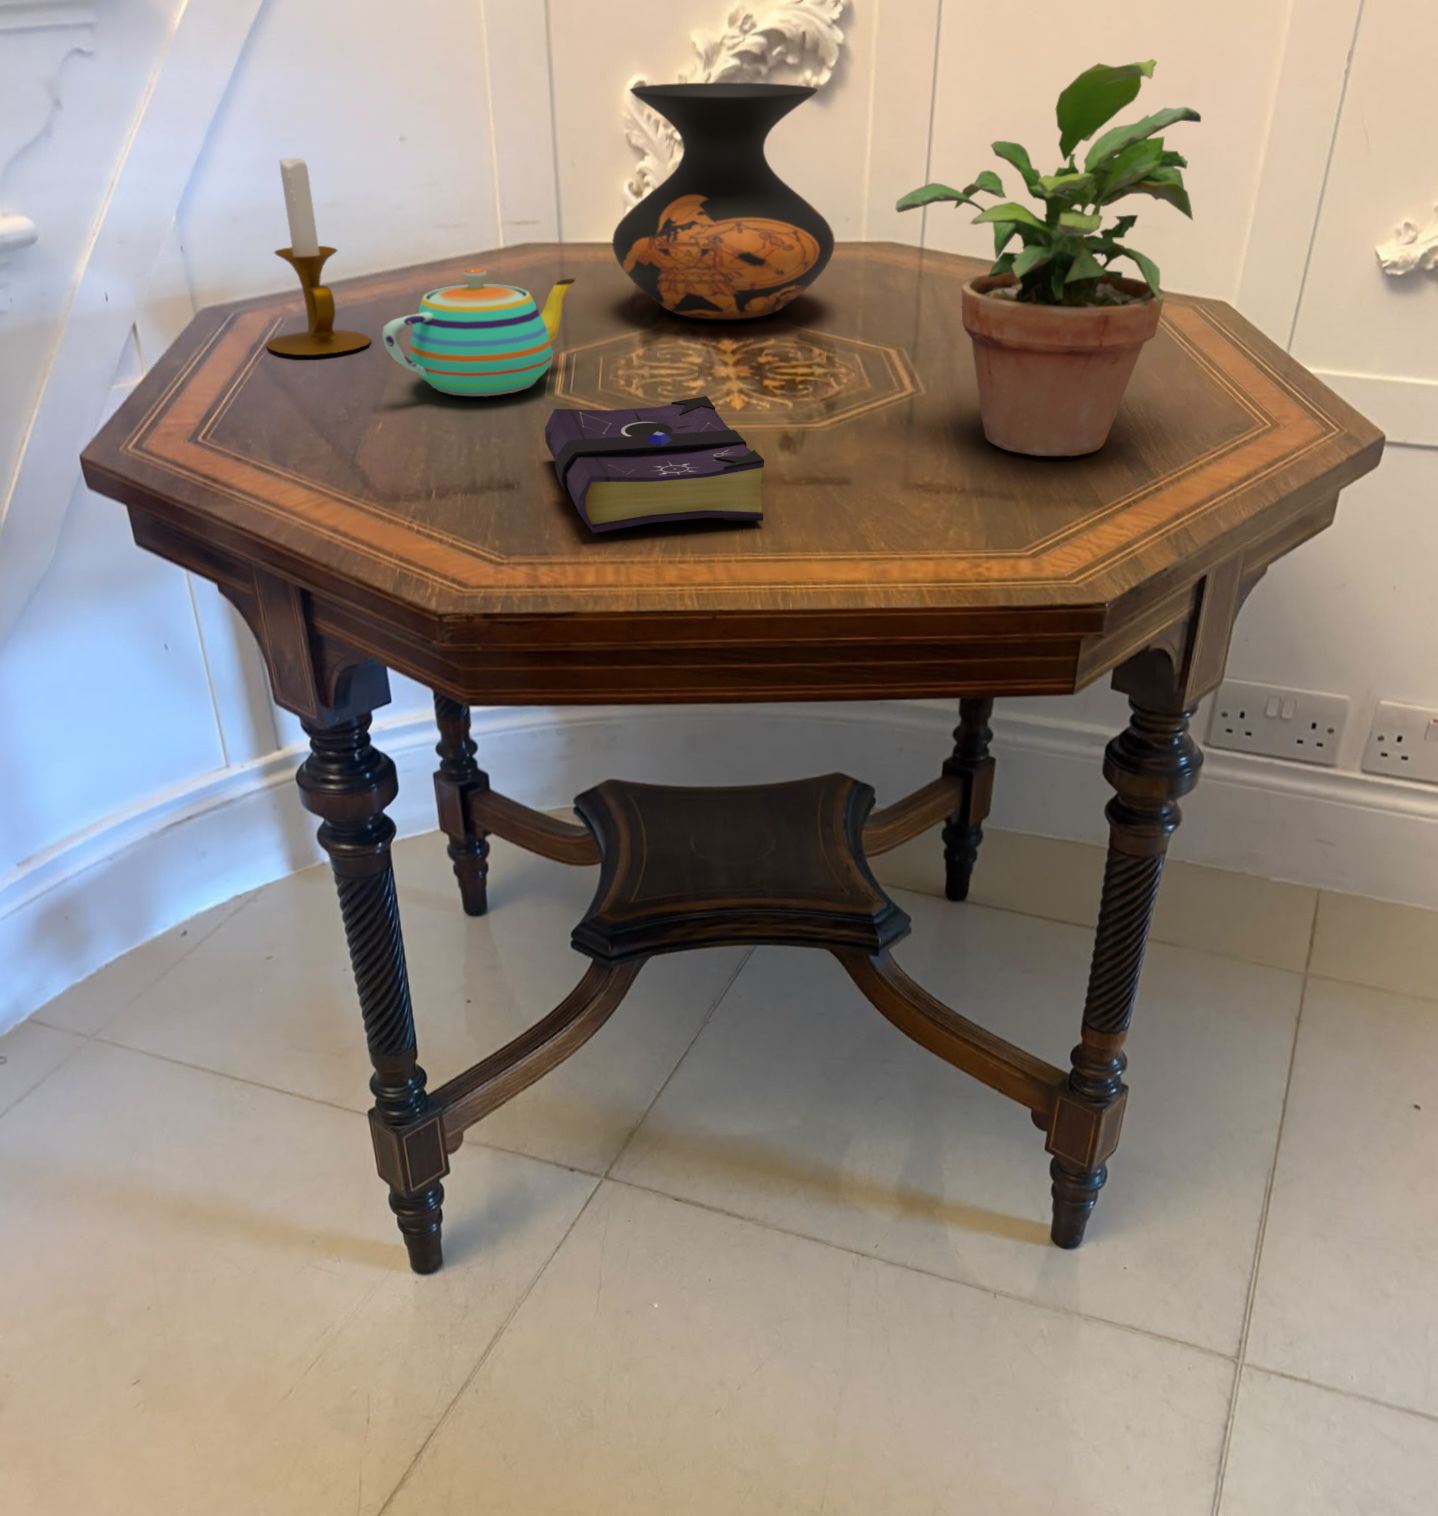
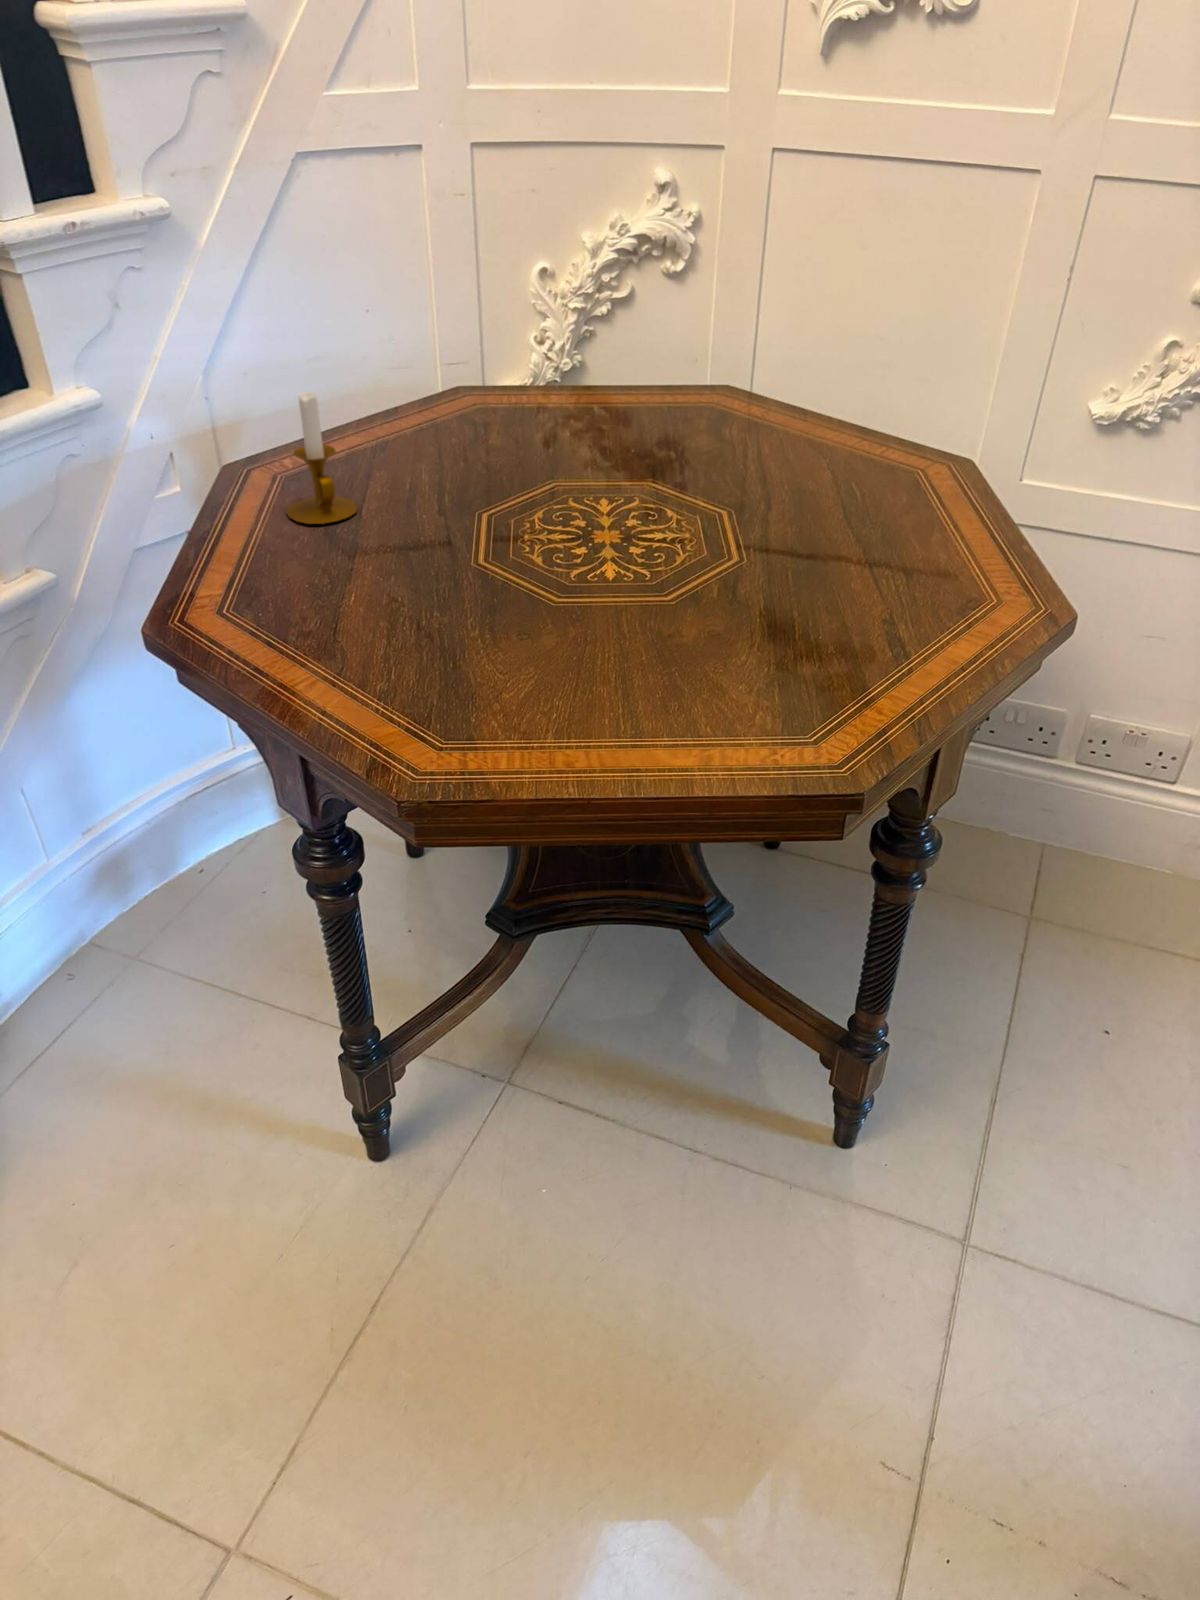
potted plant: present [896,59,1201,456] -> none [707,366,905,621]
vase: present [612,83,835,320] -> none [524,309,681,485]
teapot: present [382,269,575,396] -> none [375,477,500,566]
book: present [545,396,764,533] -> none [484,582,620,689]

